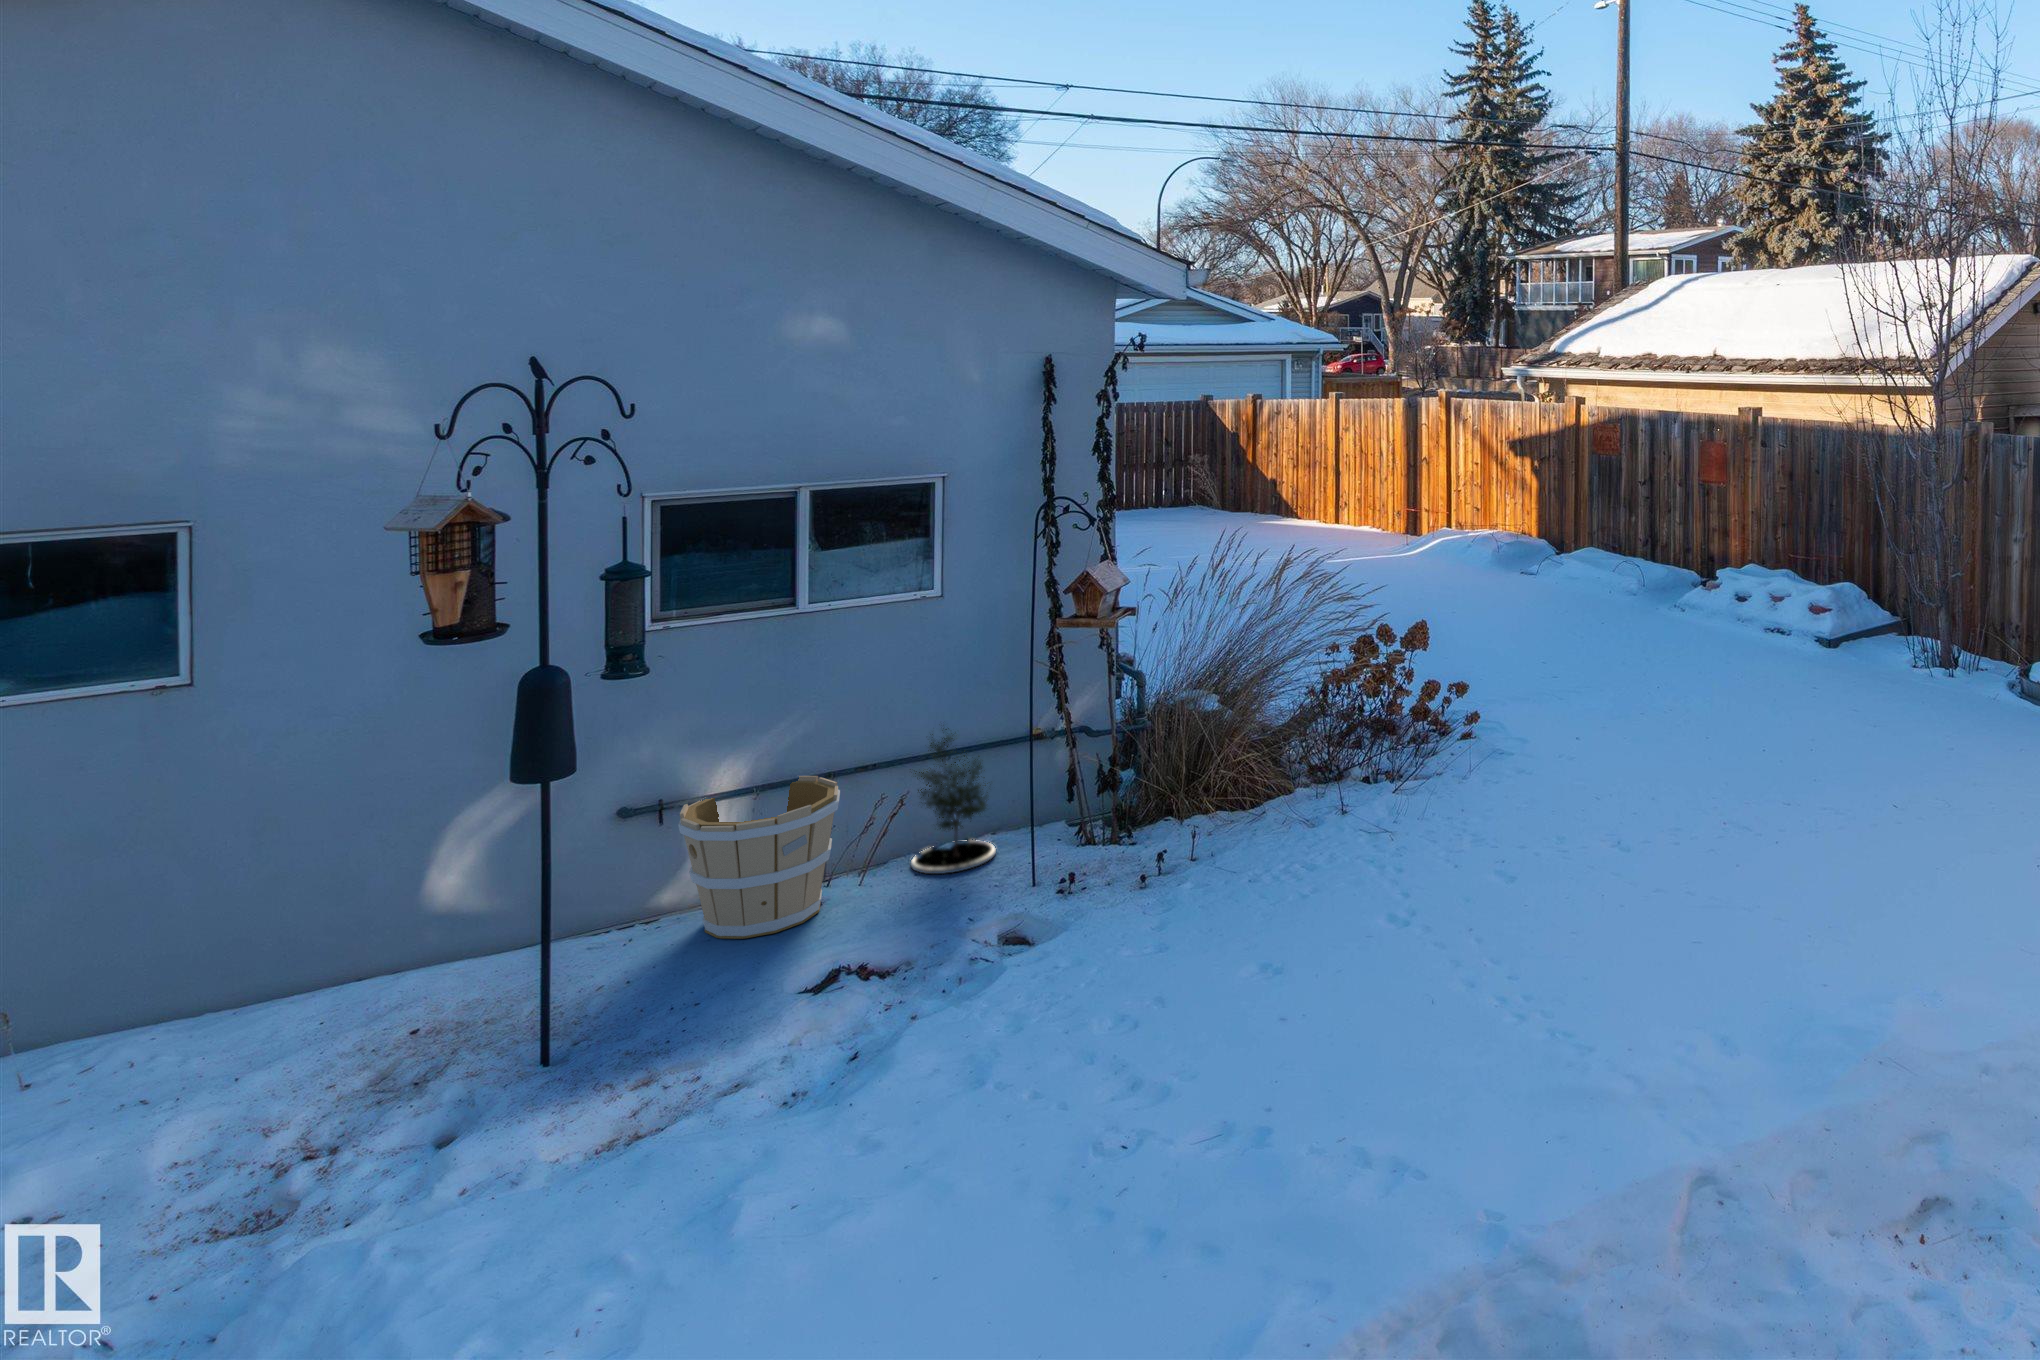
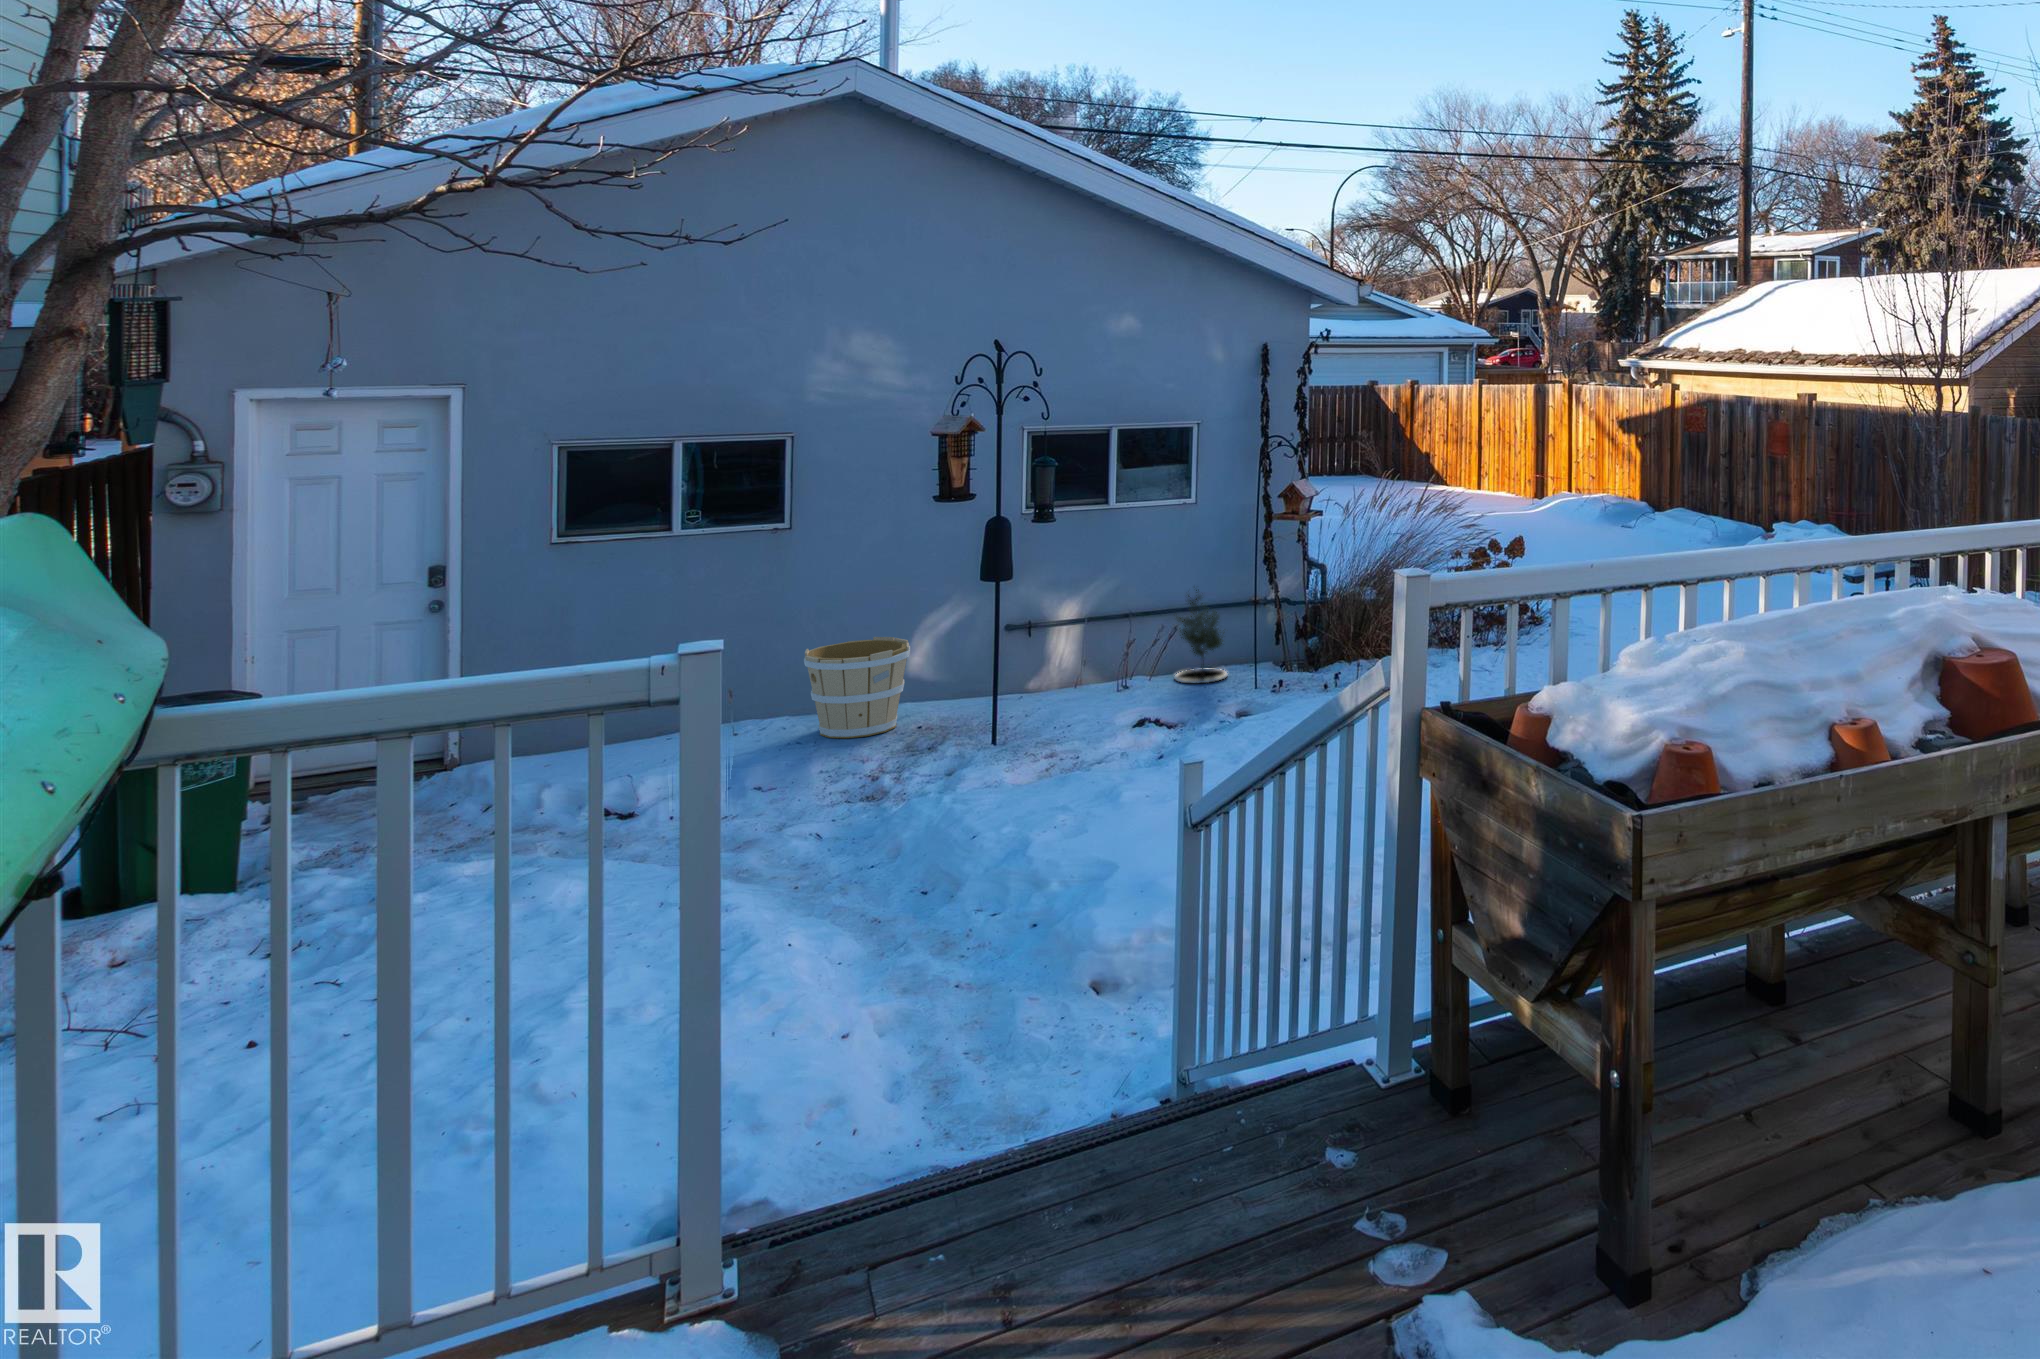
wooden bucket: present [678,776,840,939] -> present [804,637,910,738]

